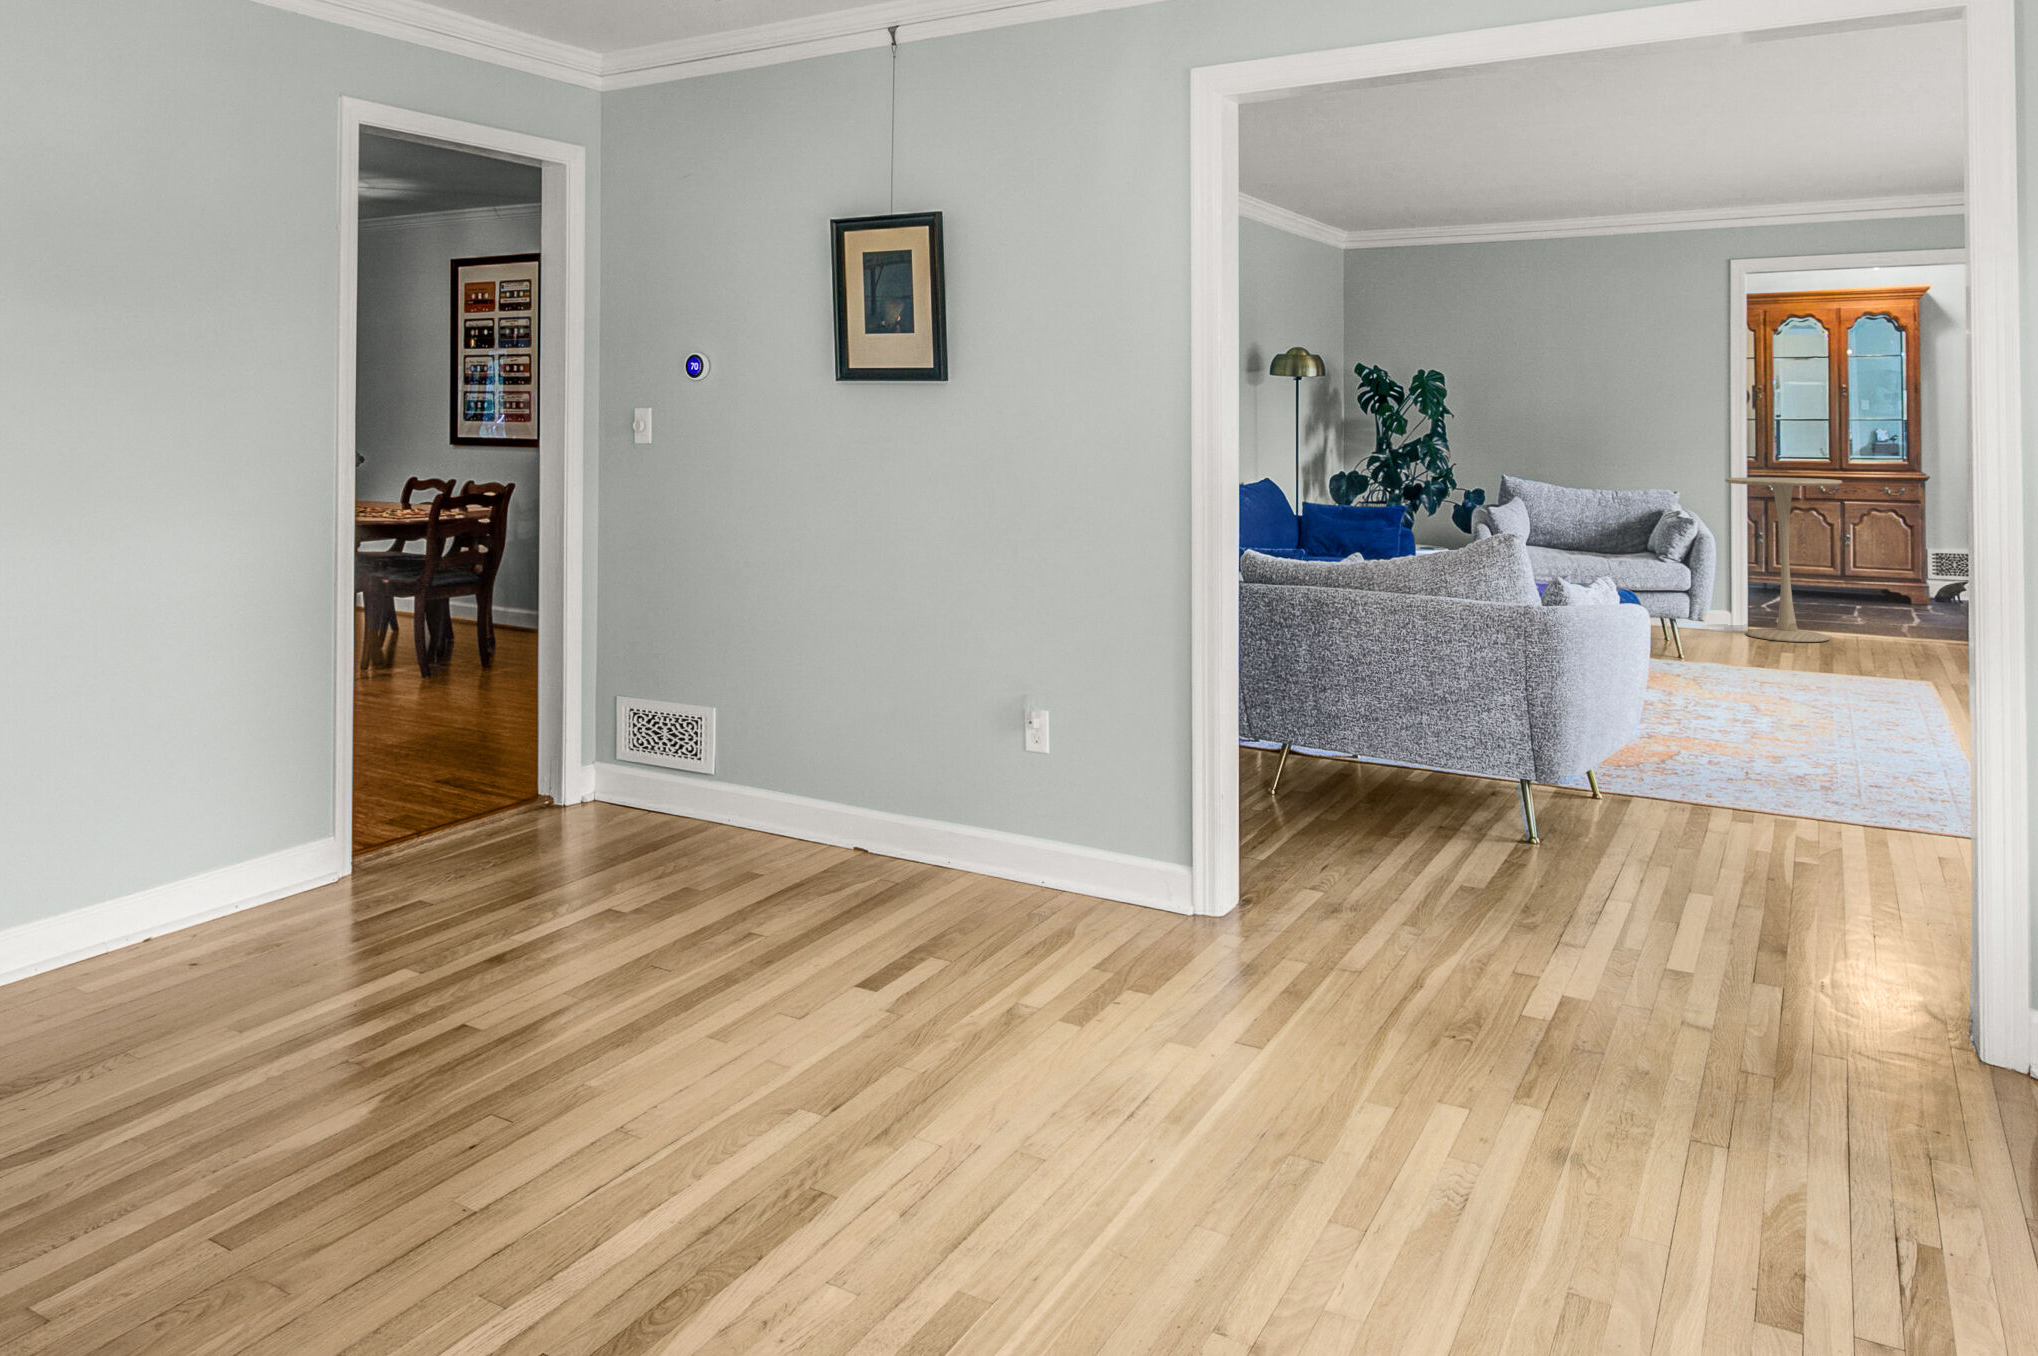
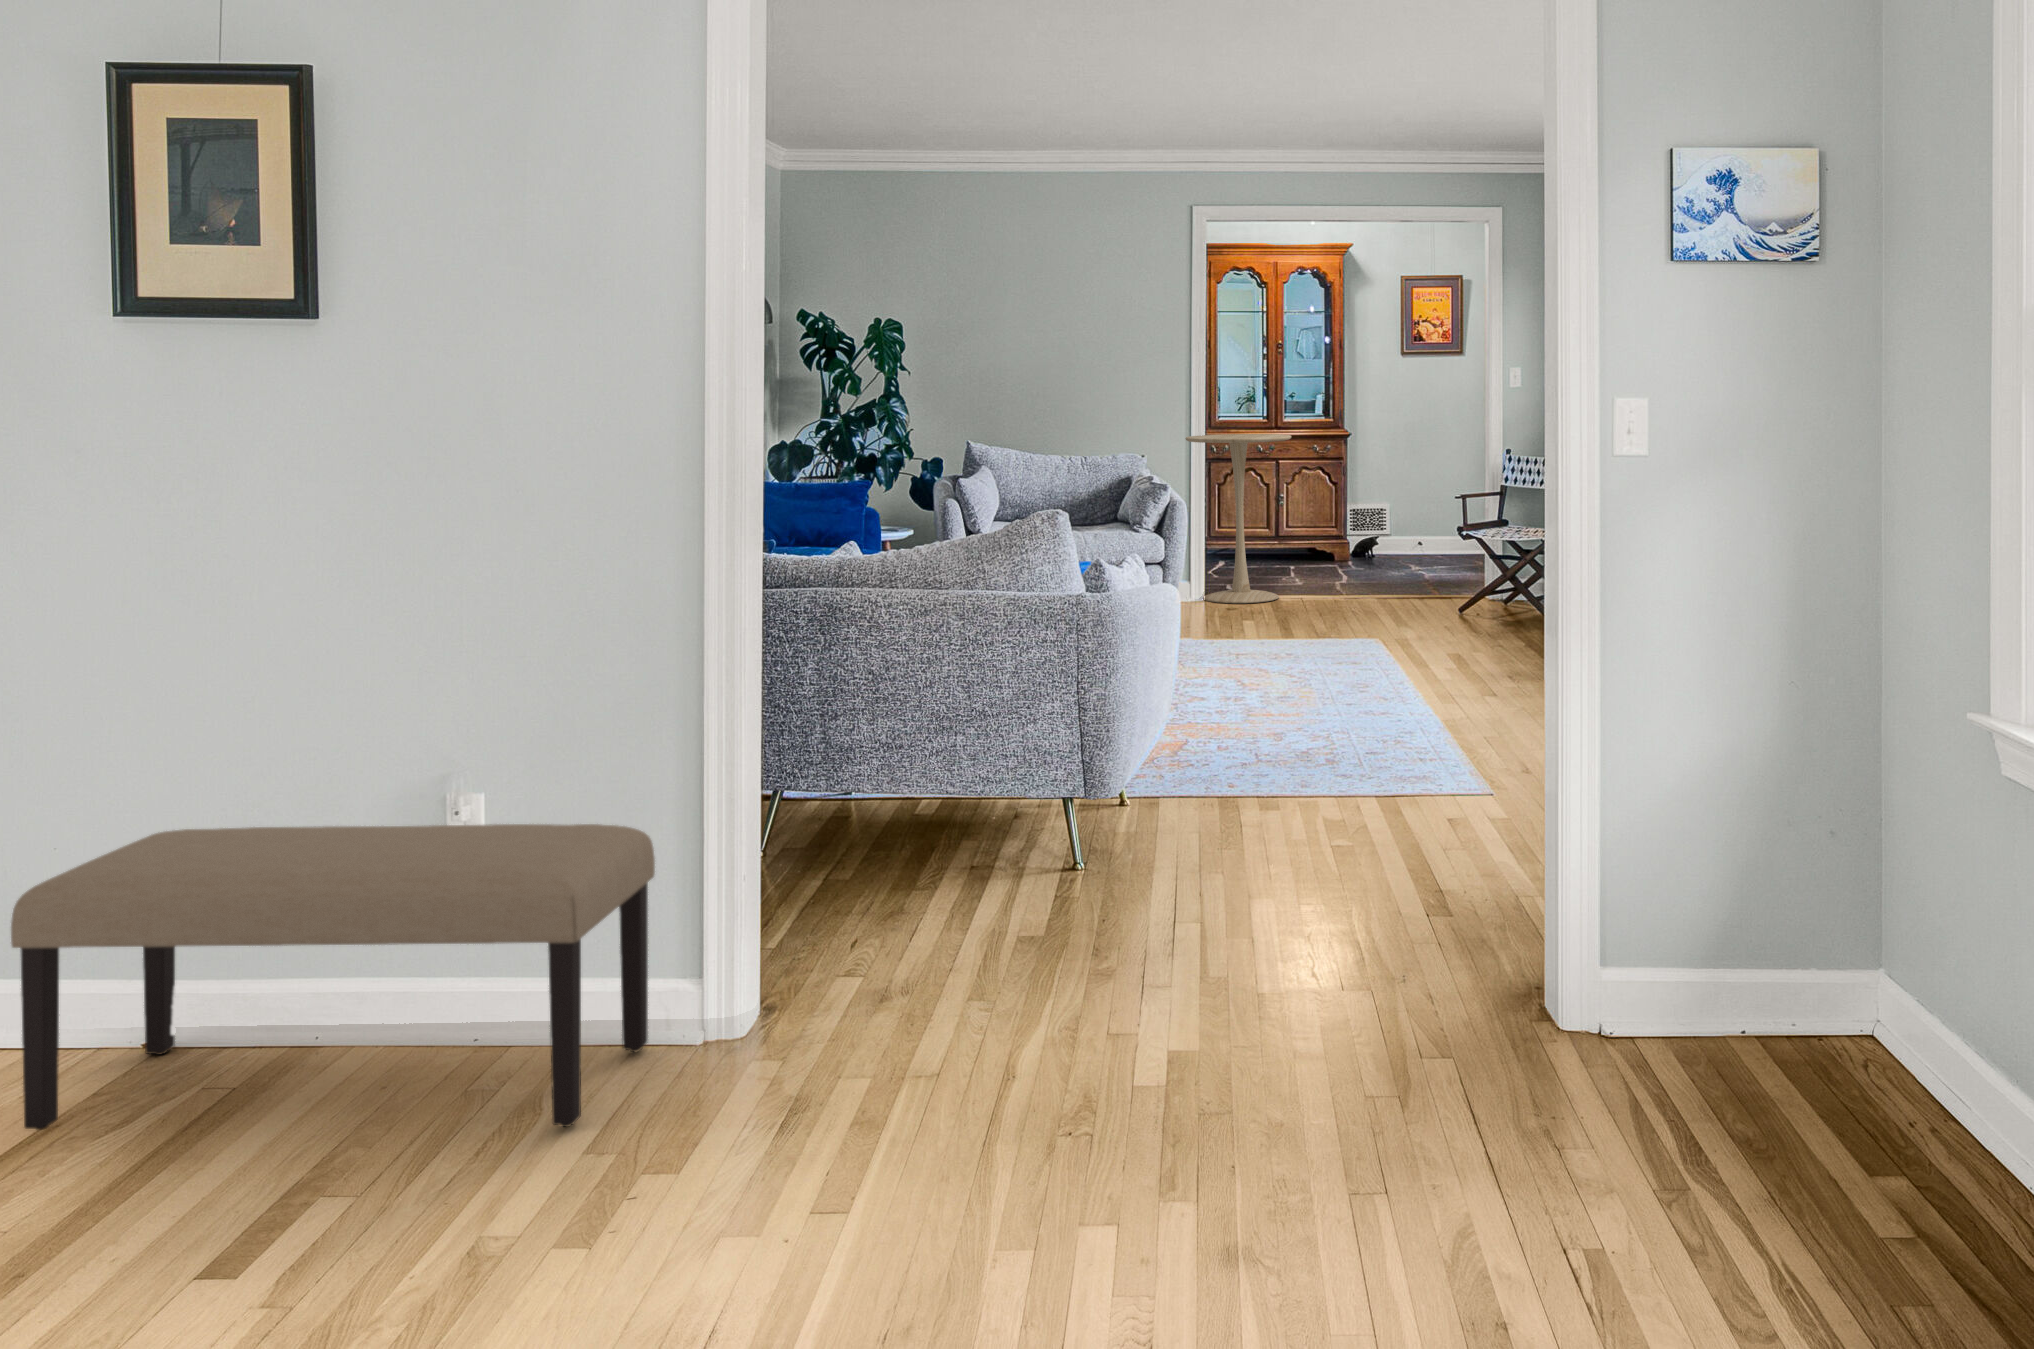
bench: none [760,706,1154,952] -> present [11,824,655,1130]

